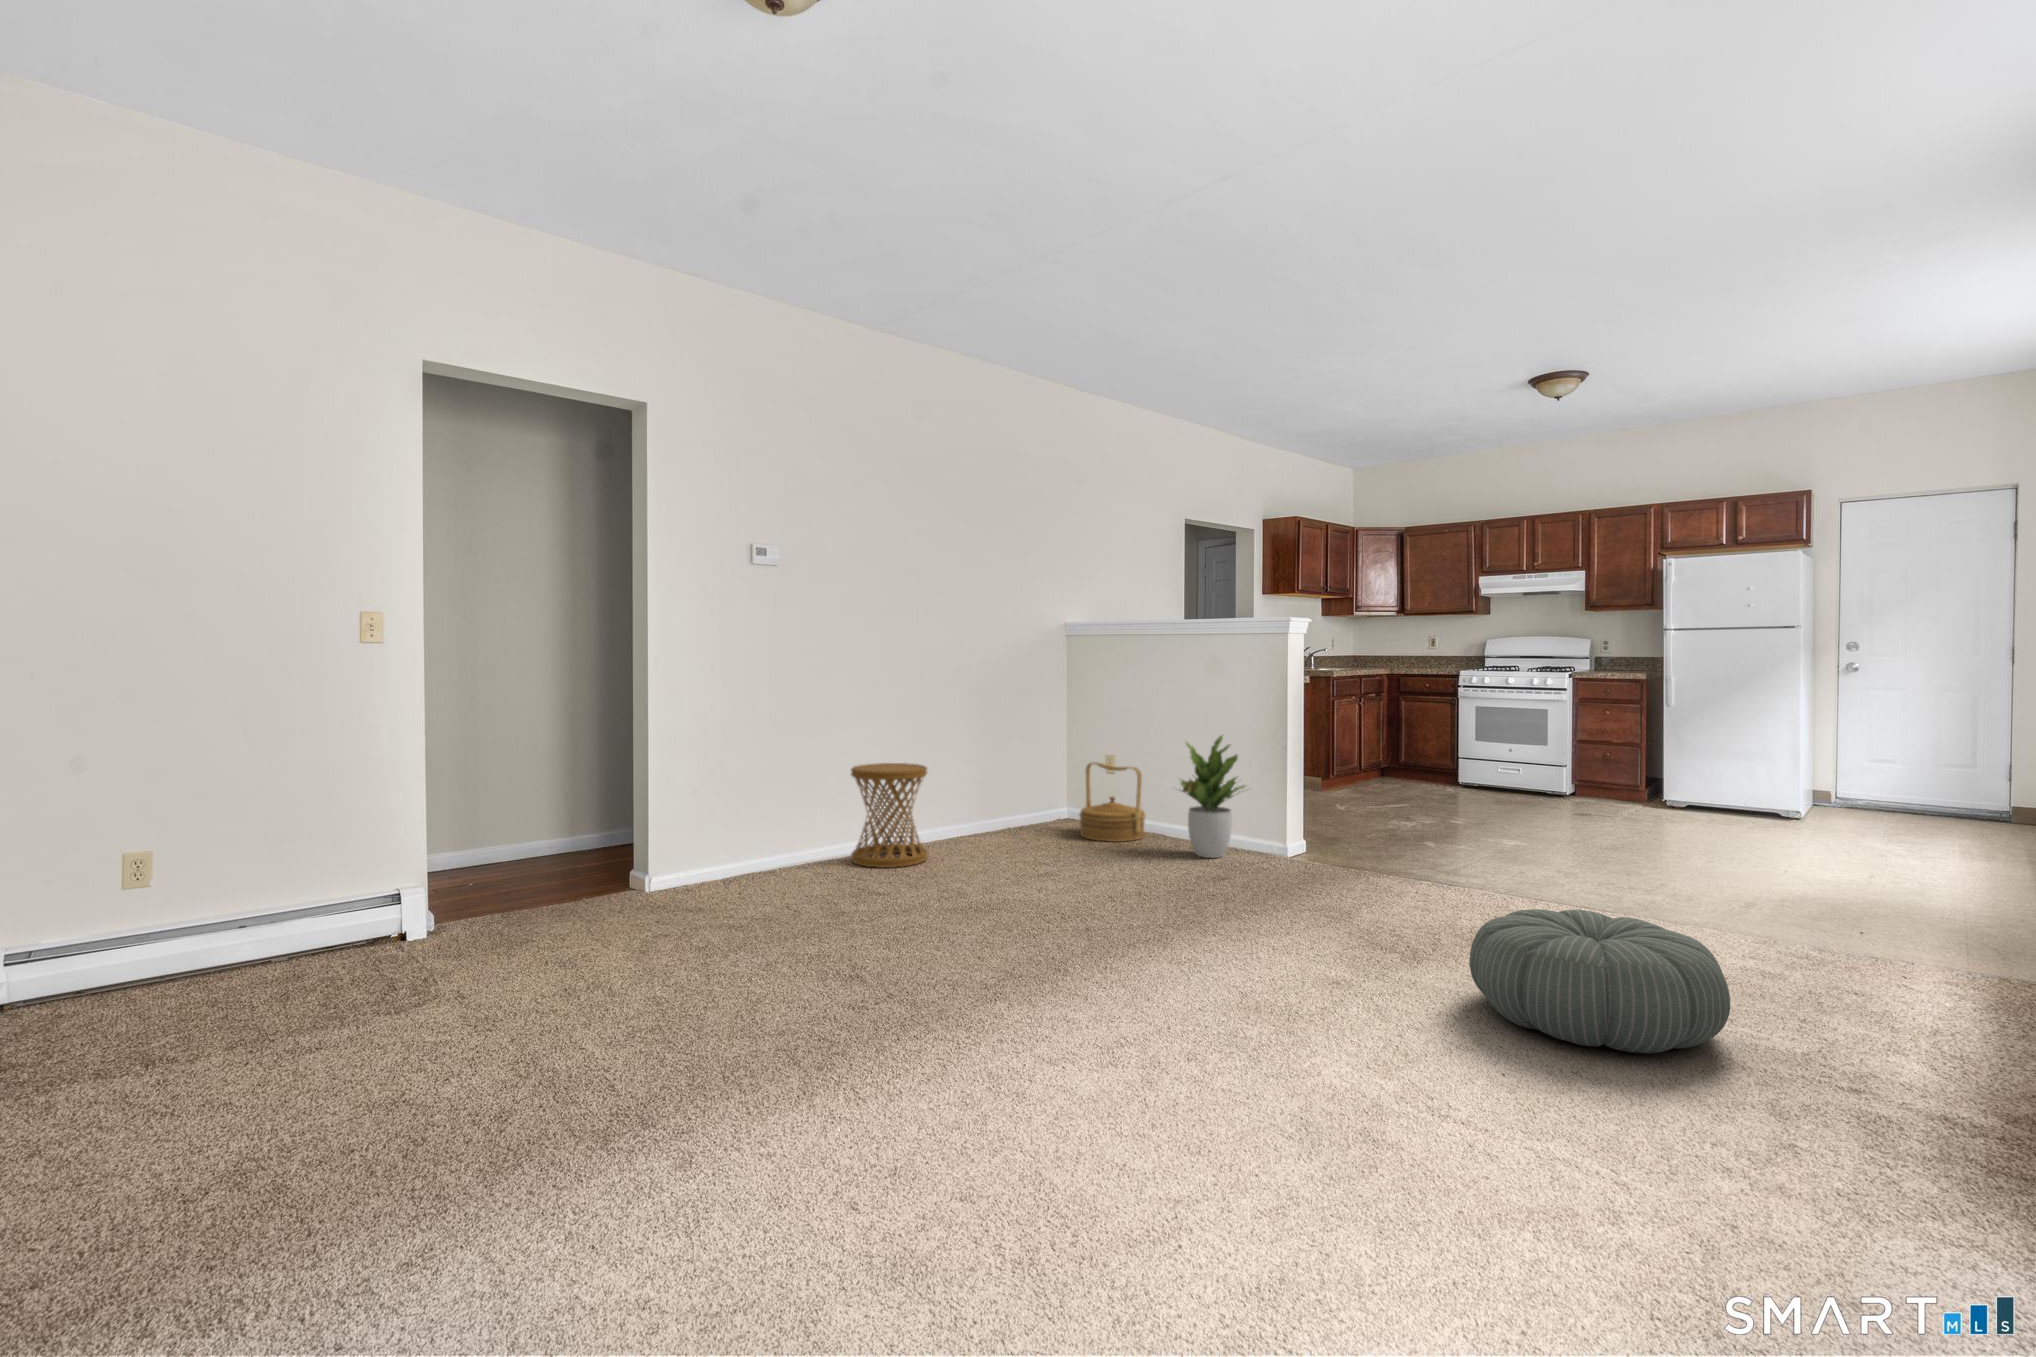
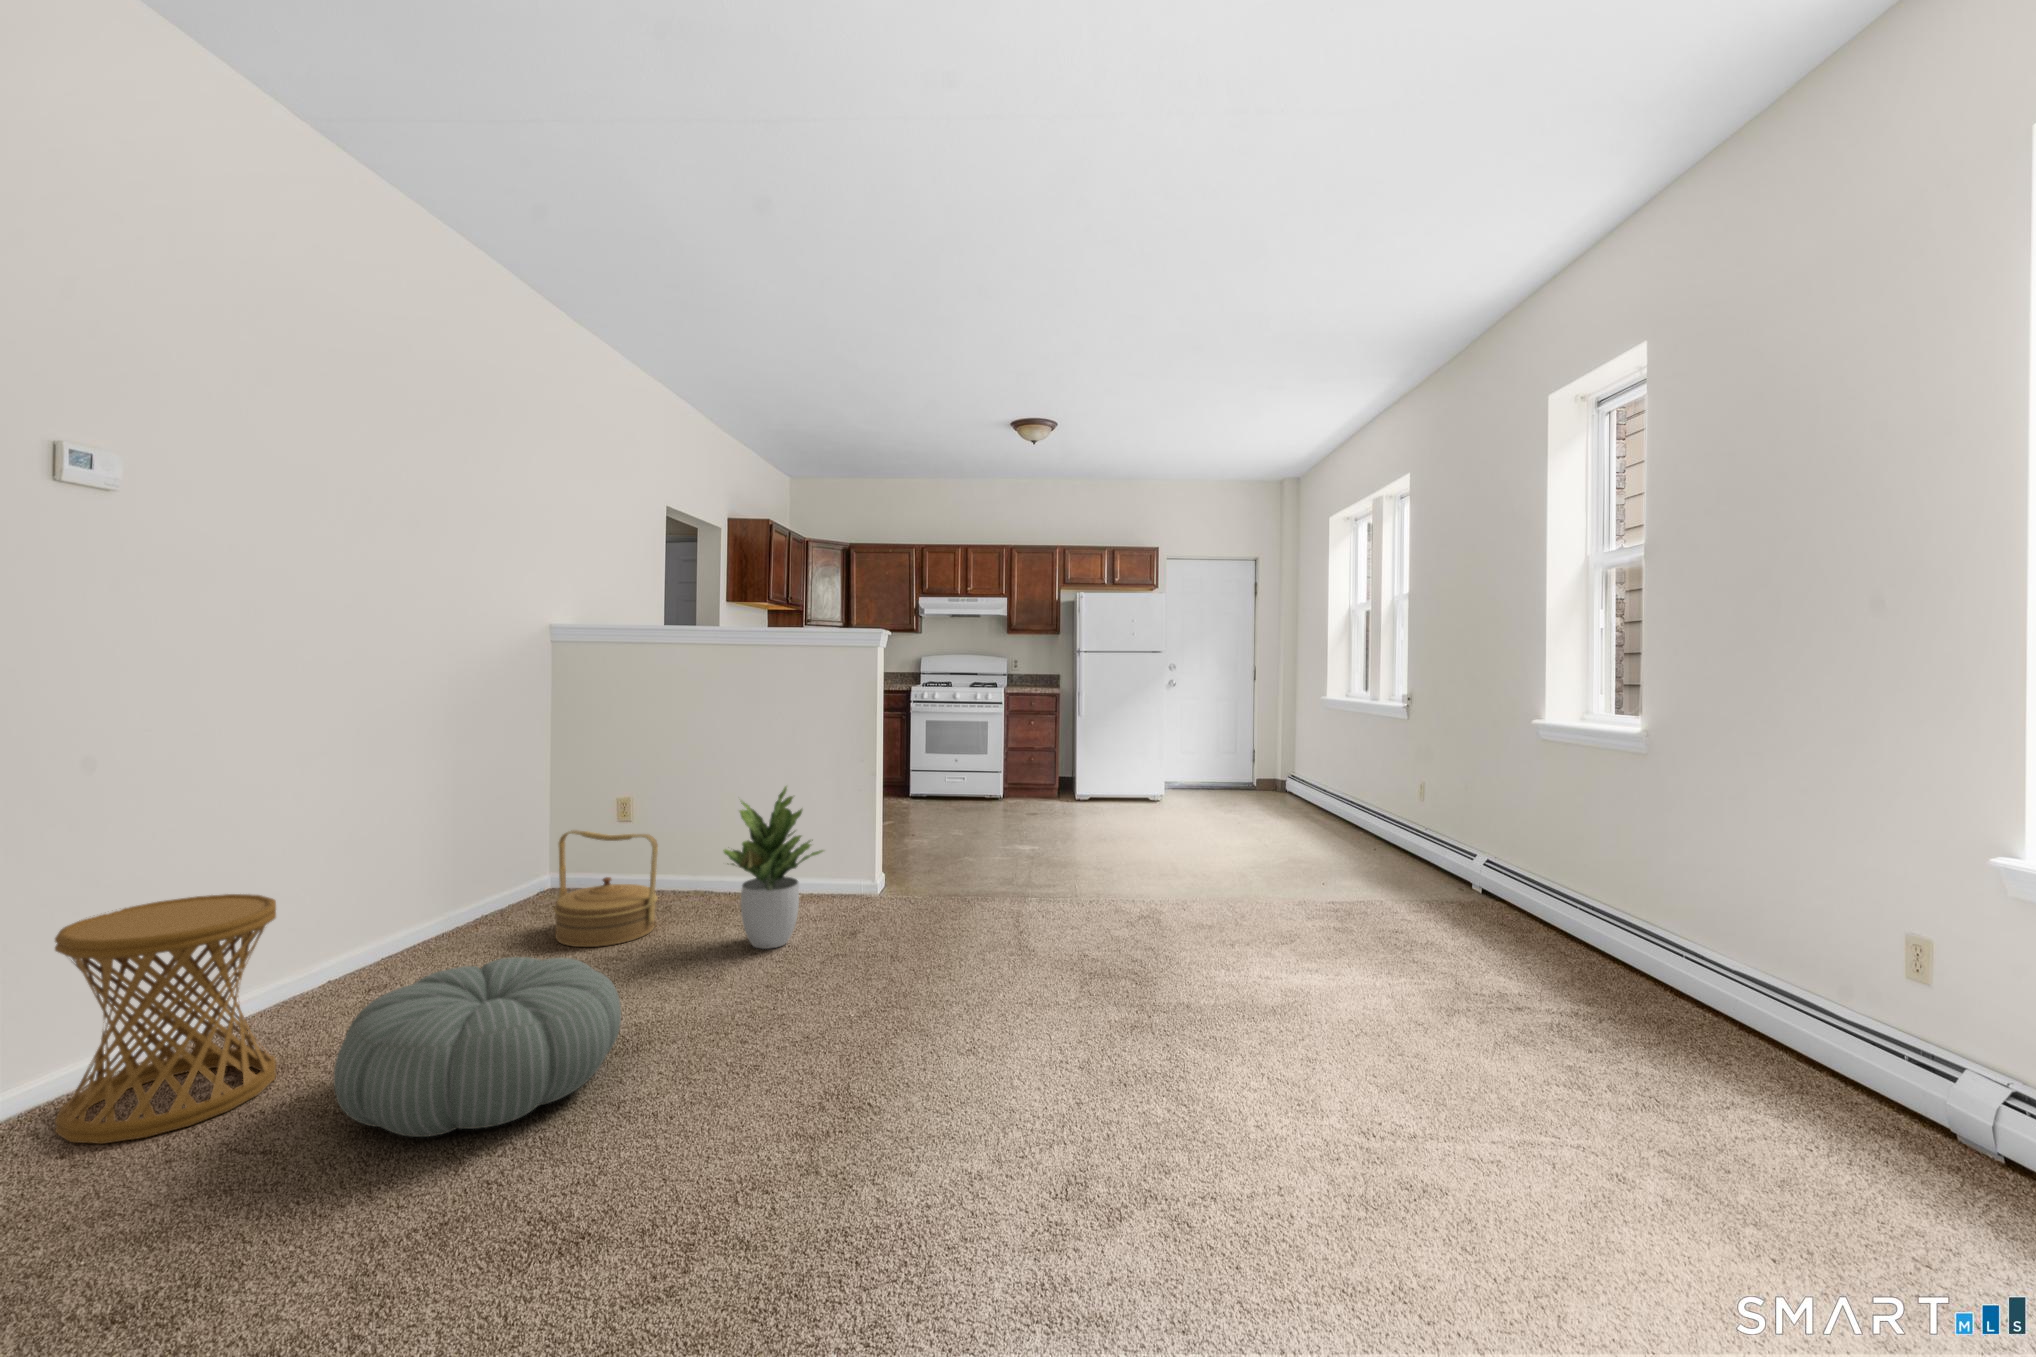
pouf: present [1469,909,1730,1053] -> present [334,957,621,1137]

